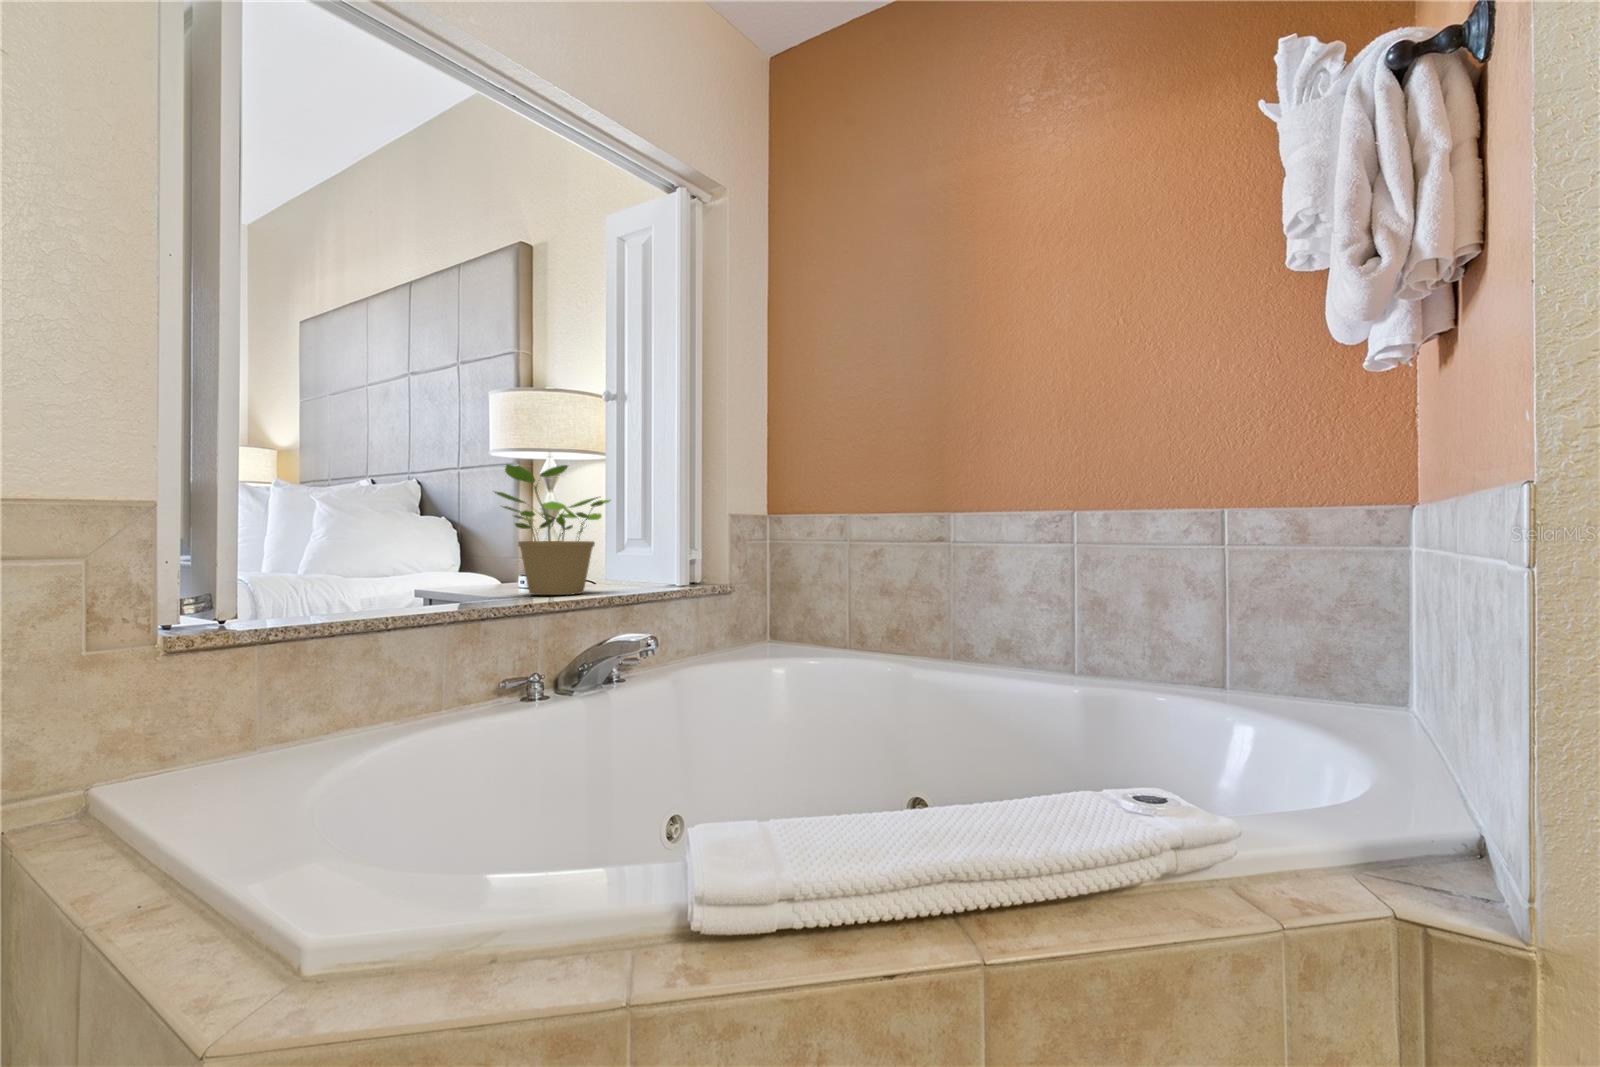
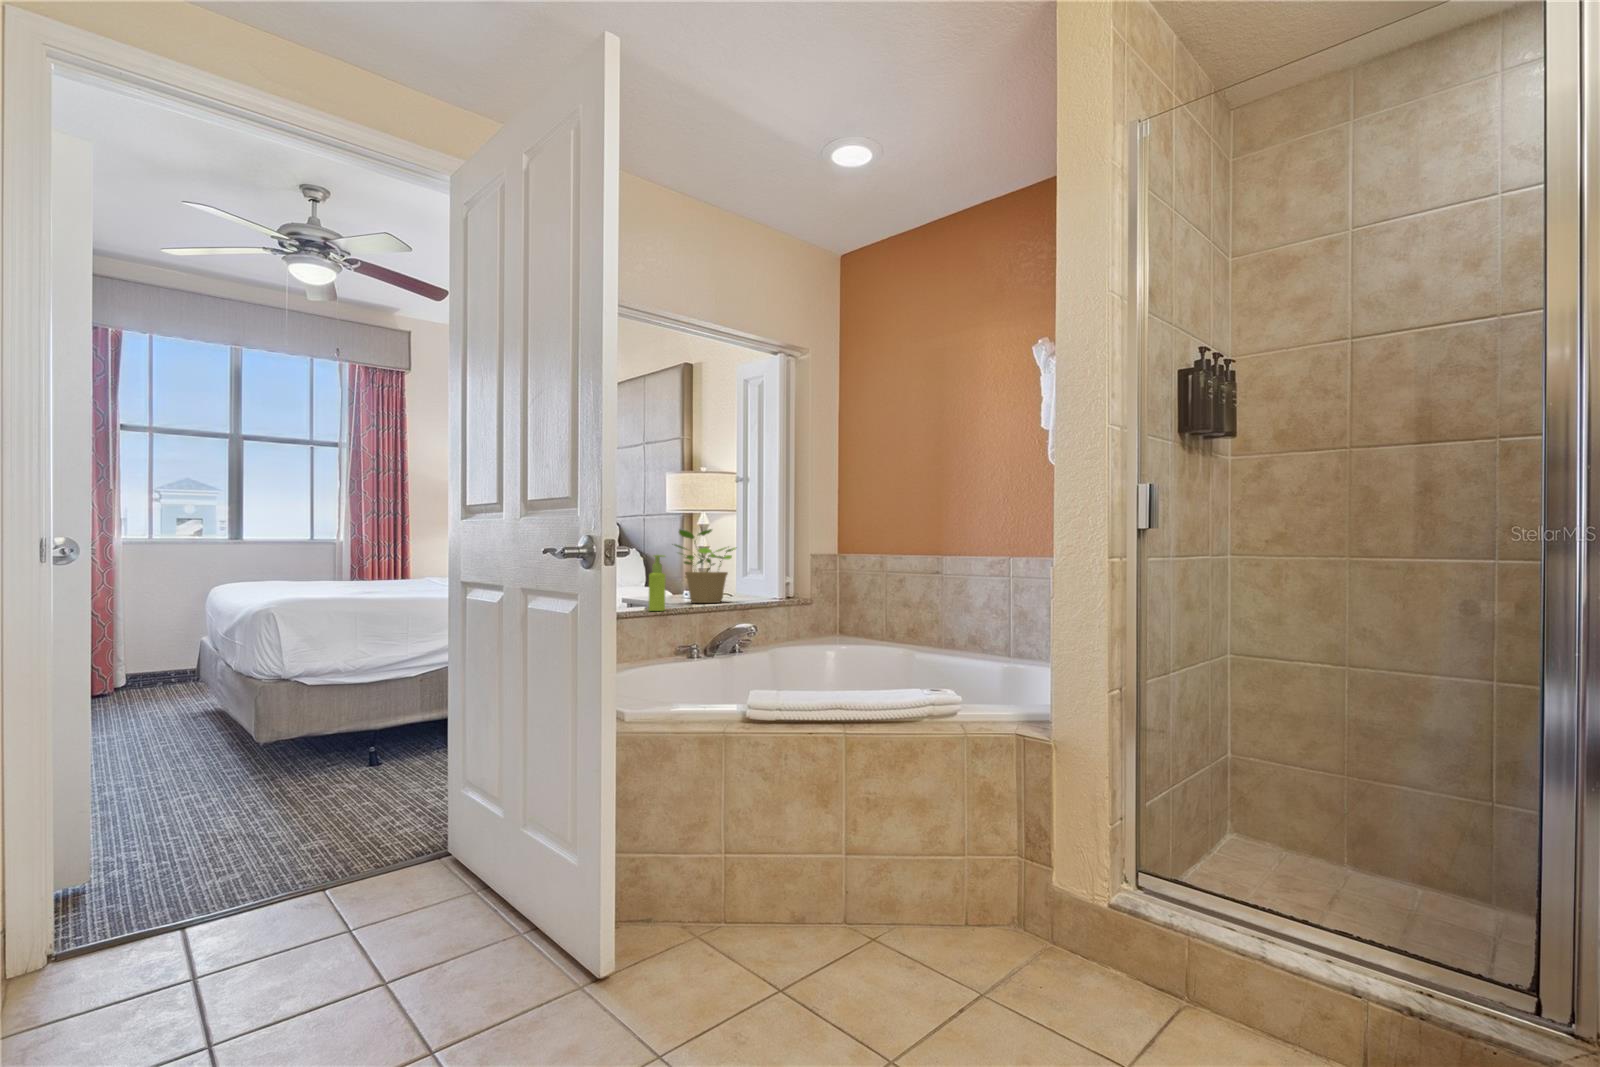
soap dispenser: none [439,502,476,613] -> present [649,555,666,611]

